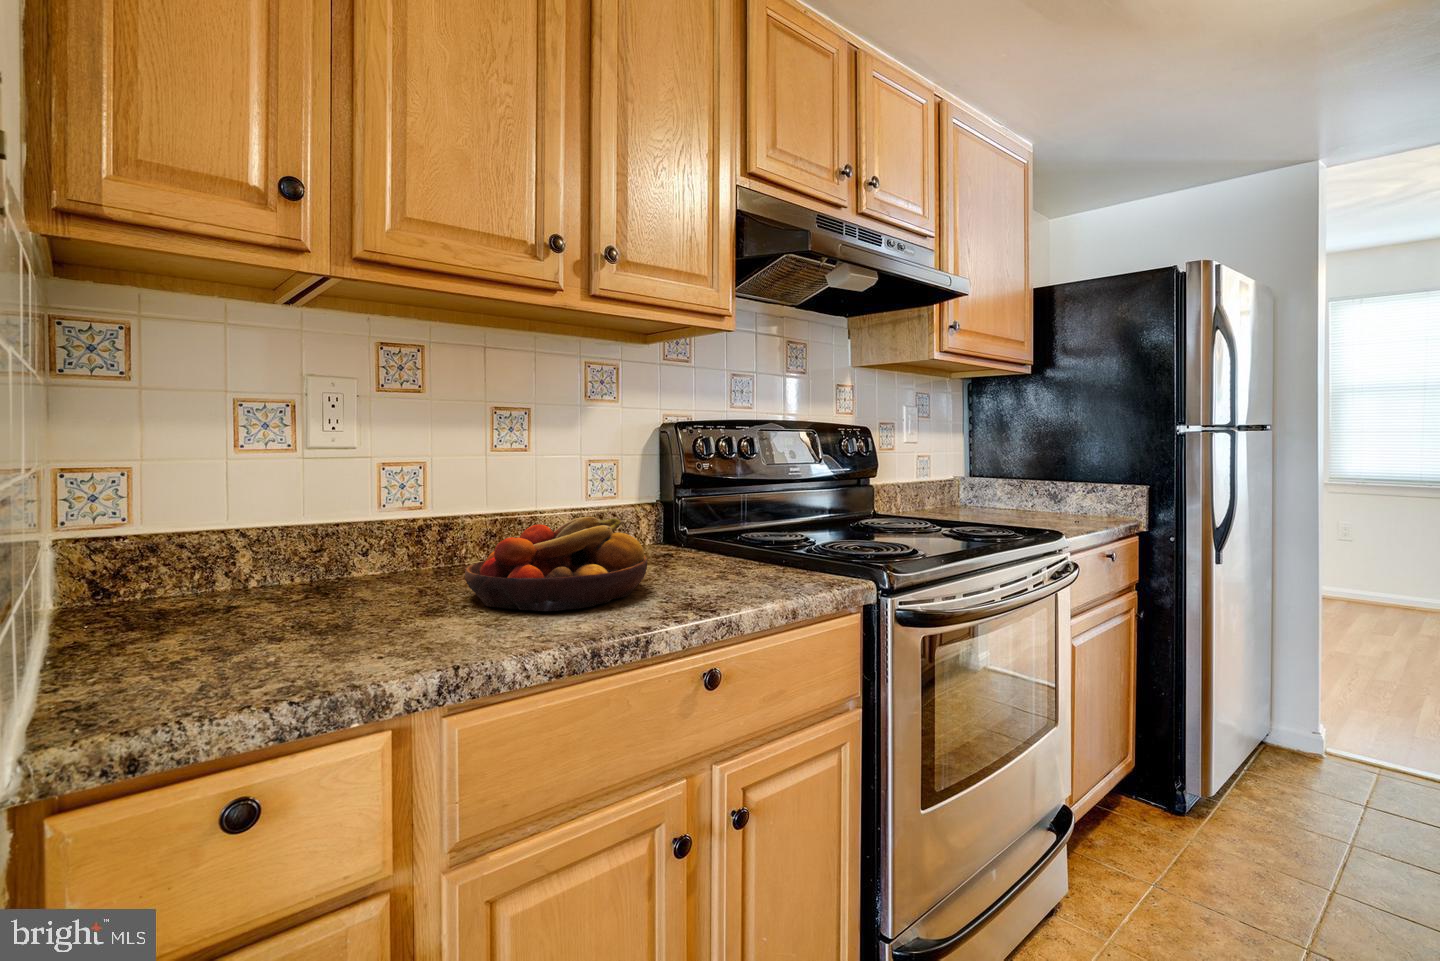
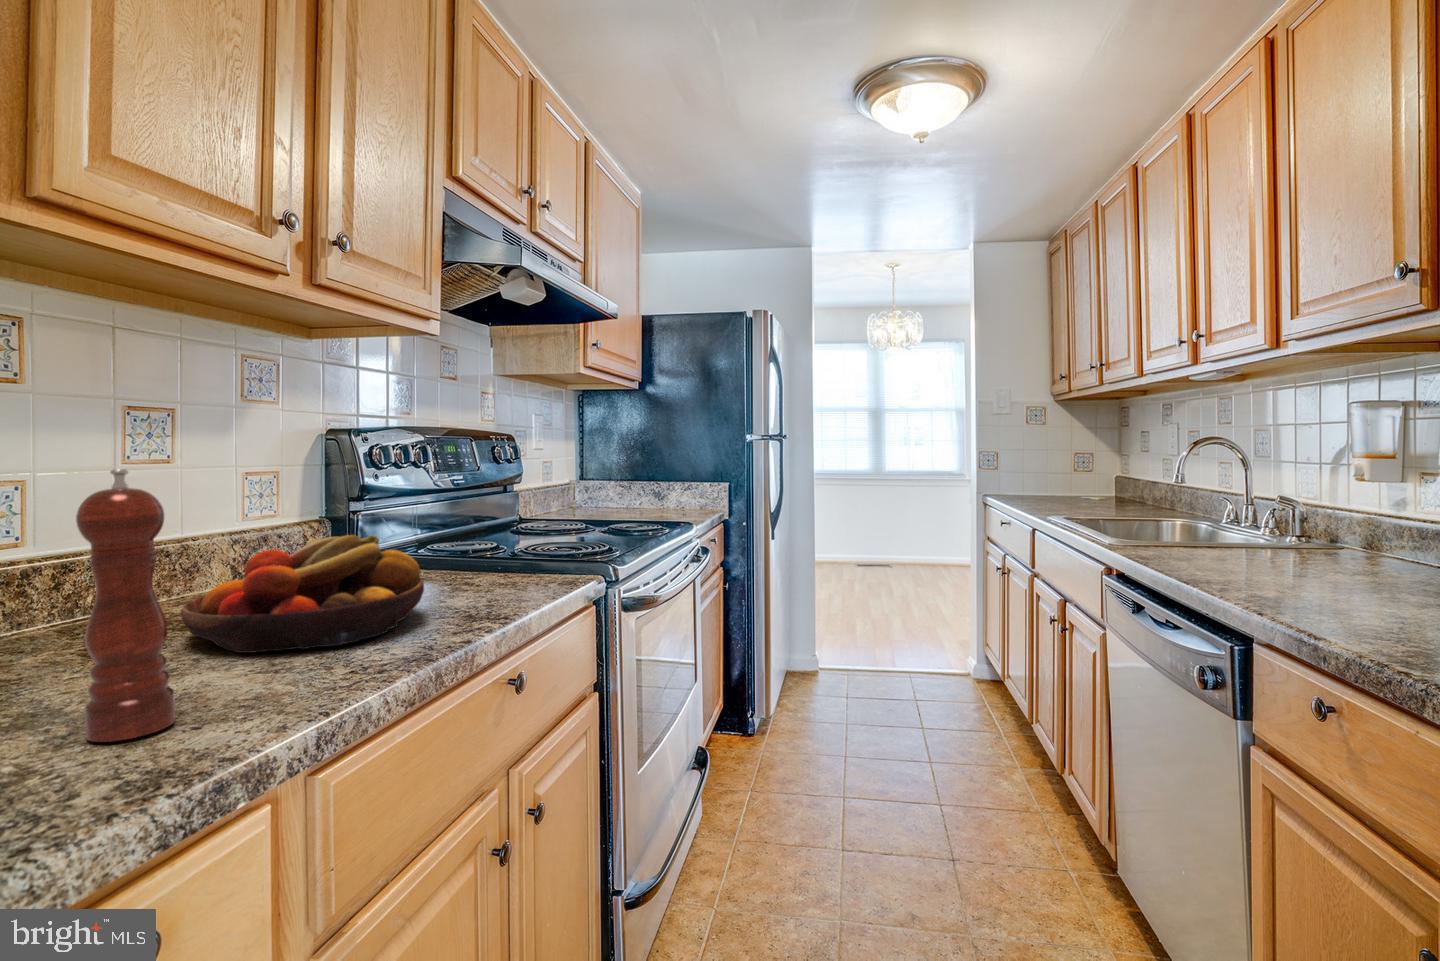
pepper mill: none [317,455,378,655] -> present [76,469,175,742]

